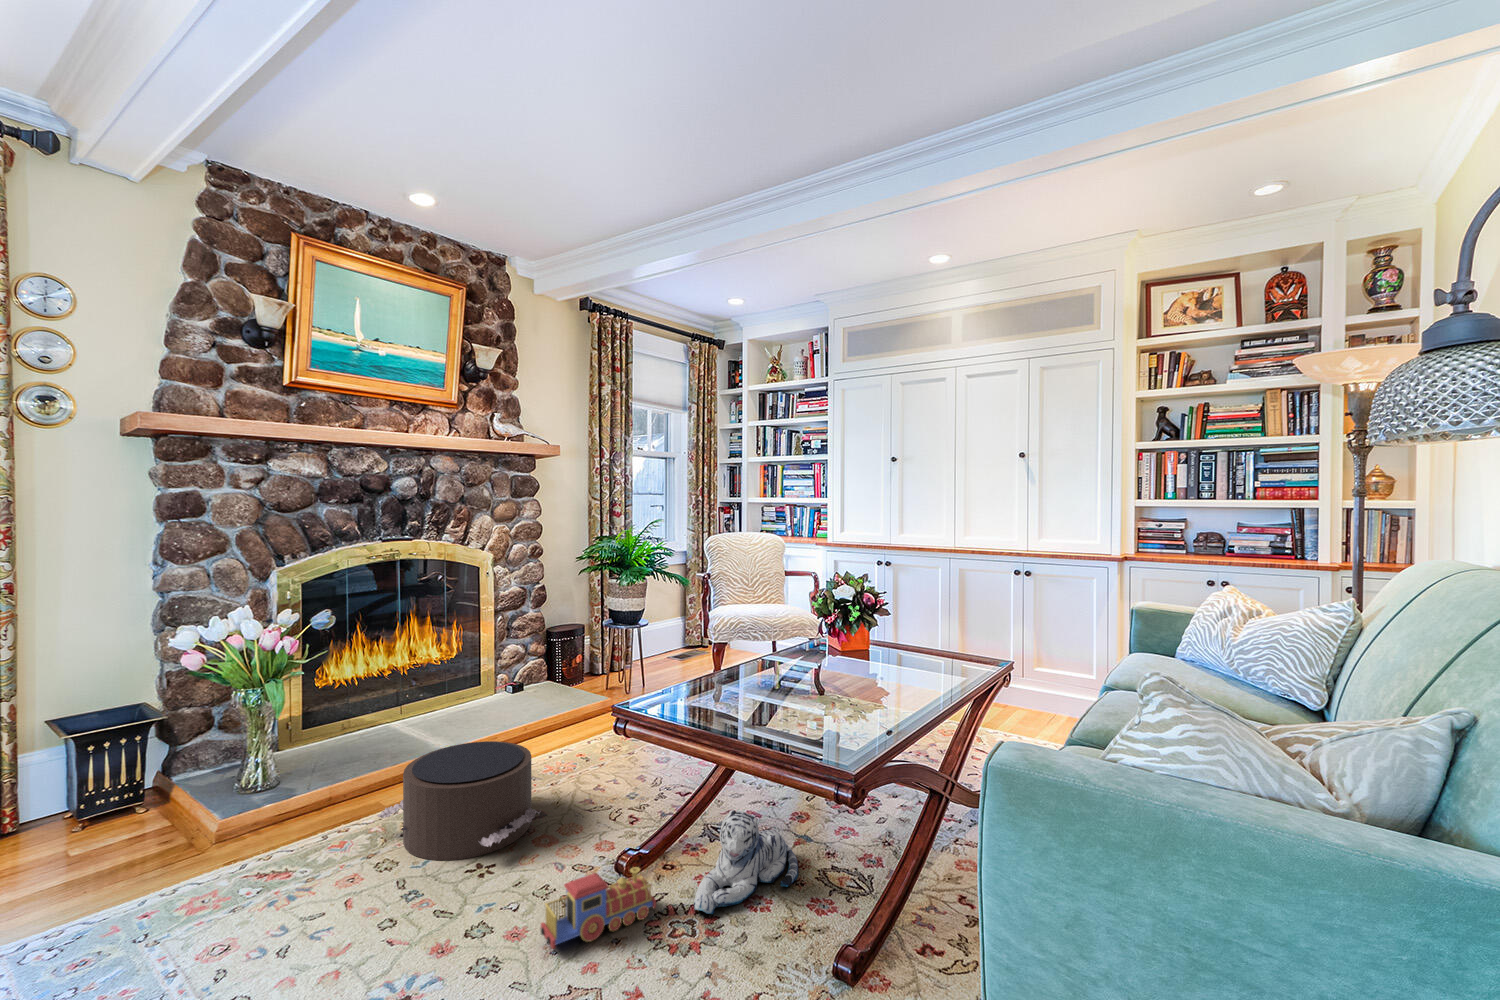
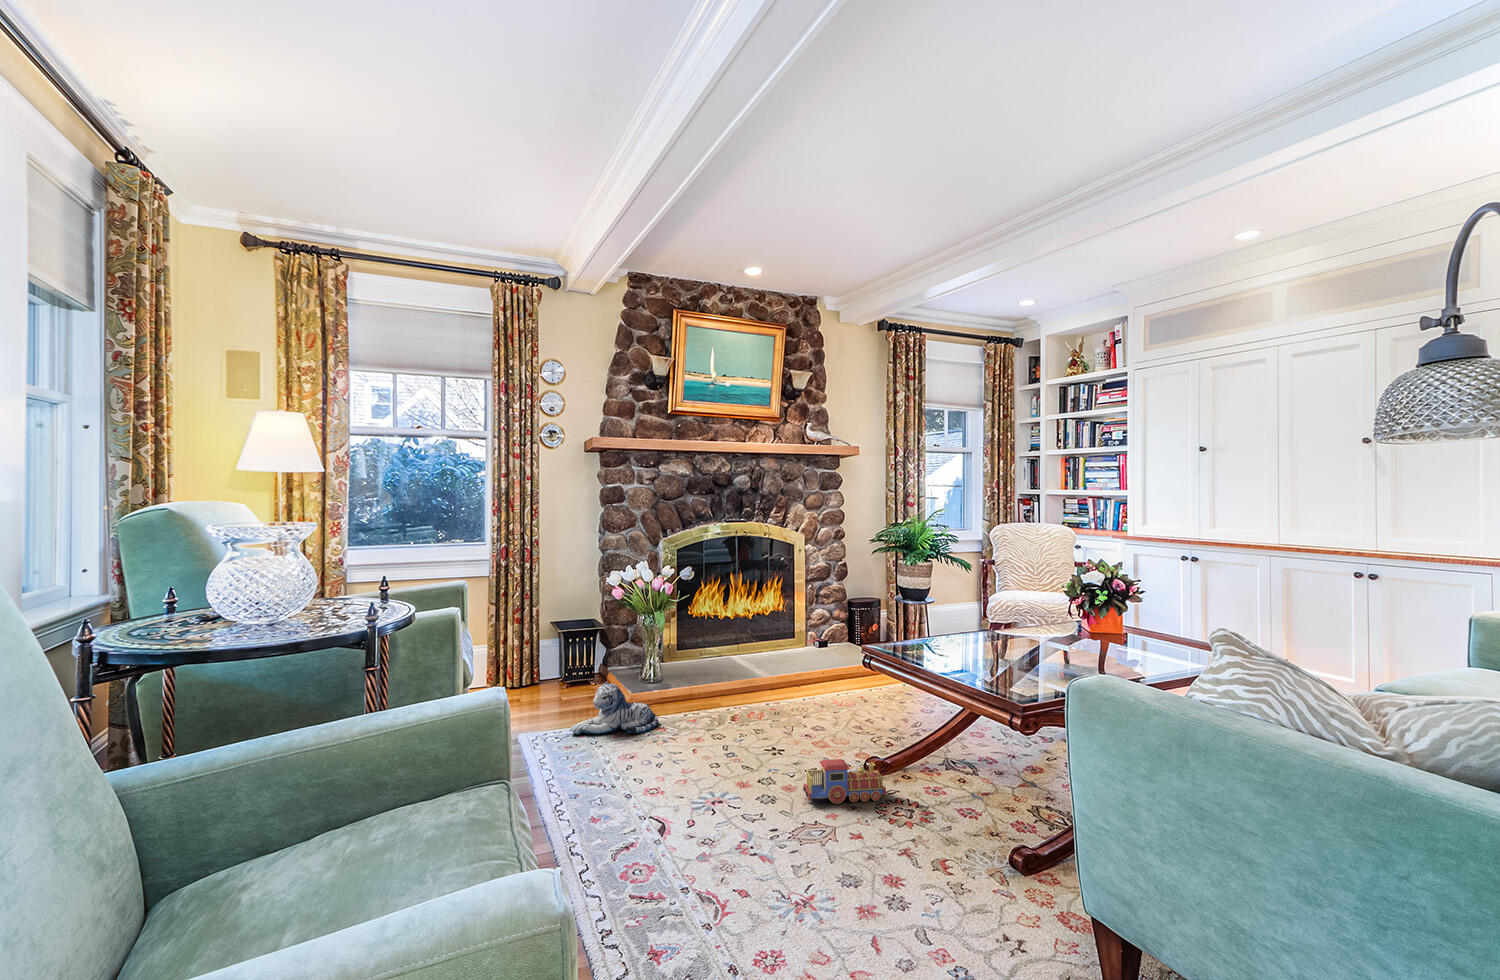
pouf: present [377,741,541,860] -> none [715,669,820,744]
plush toy: present [694,810,799,914] -> present [570,682,659,735]

